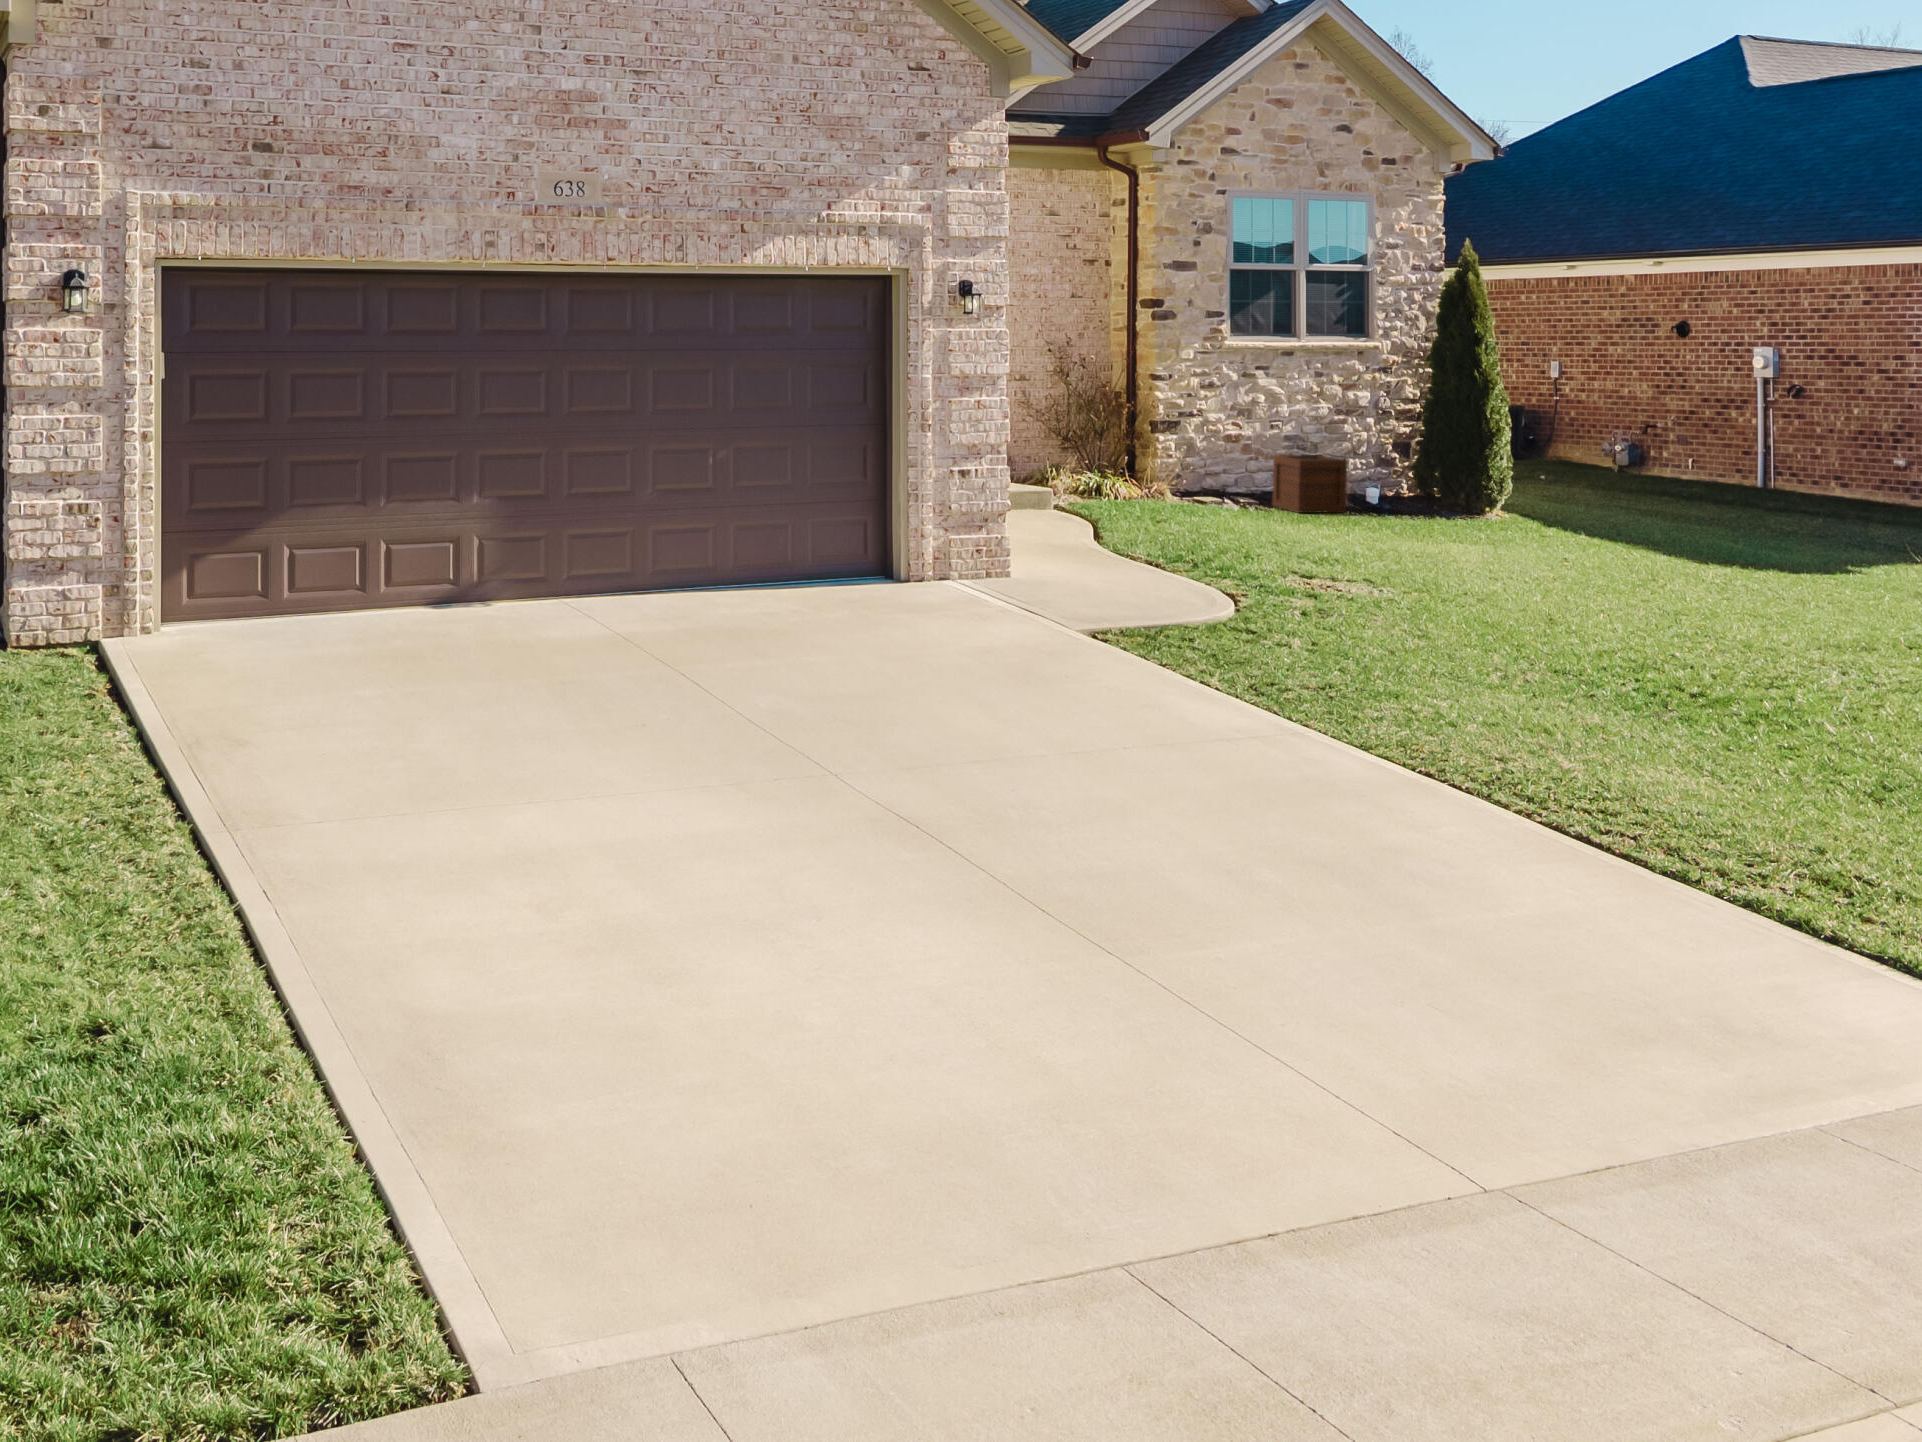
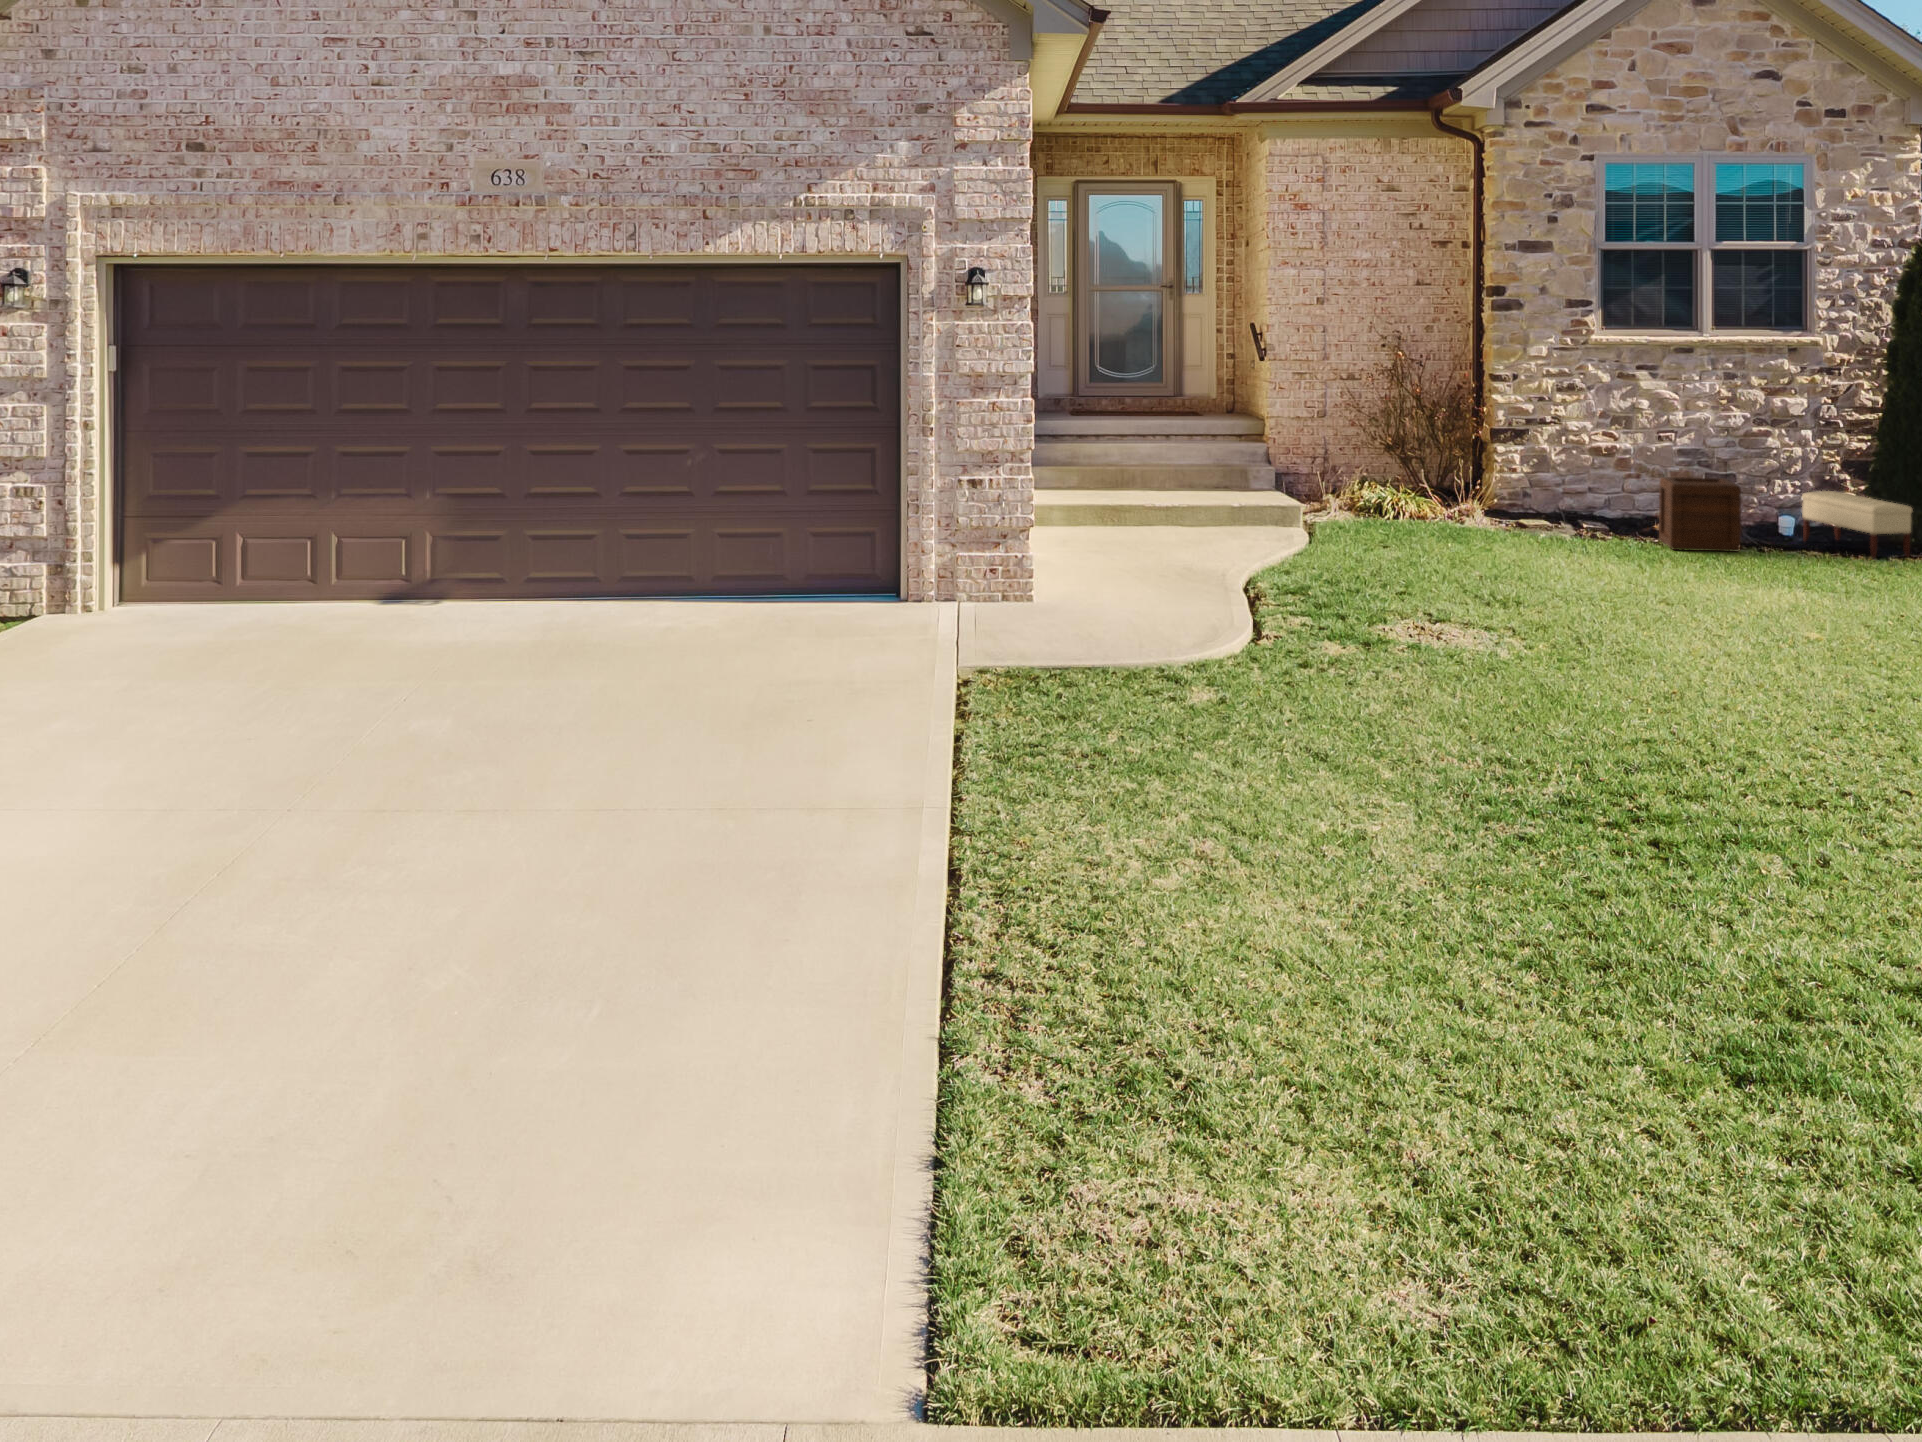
bench: none [1366,463,1461,513] -> present [1802,491,1912,558]

